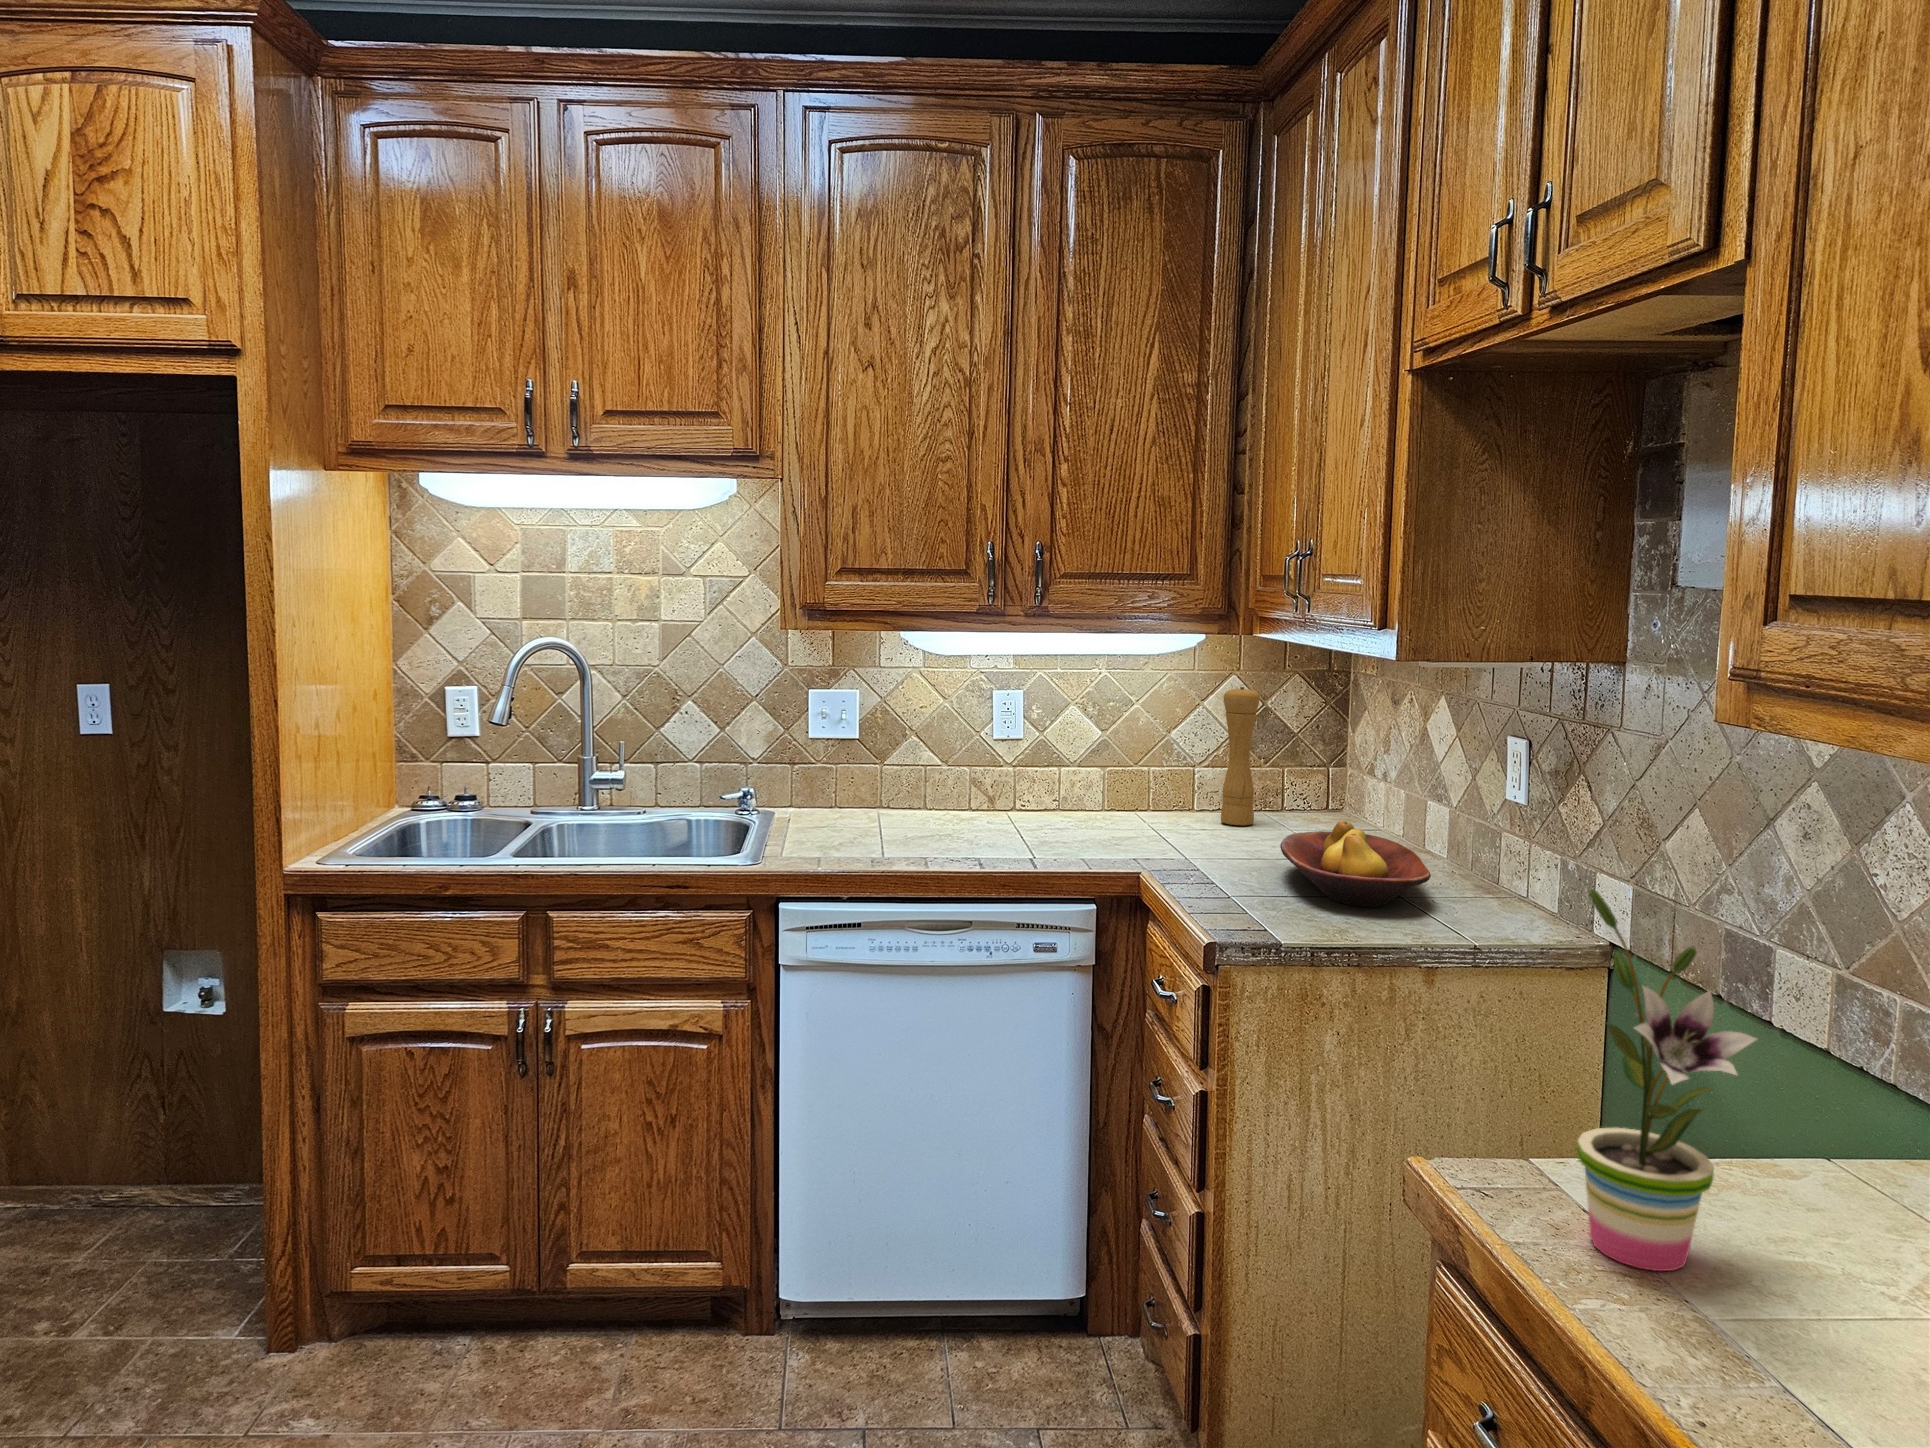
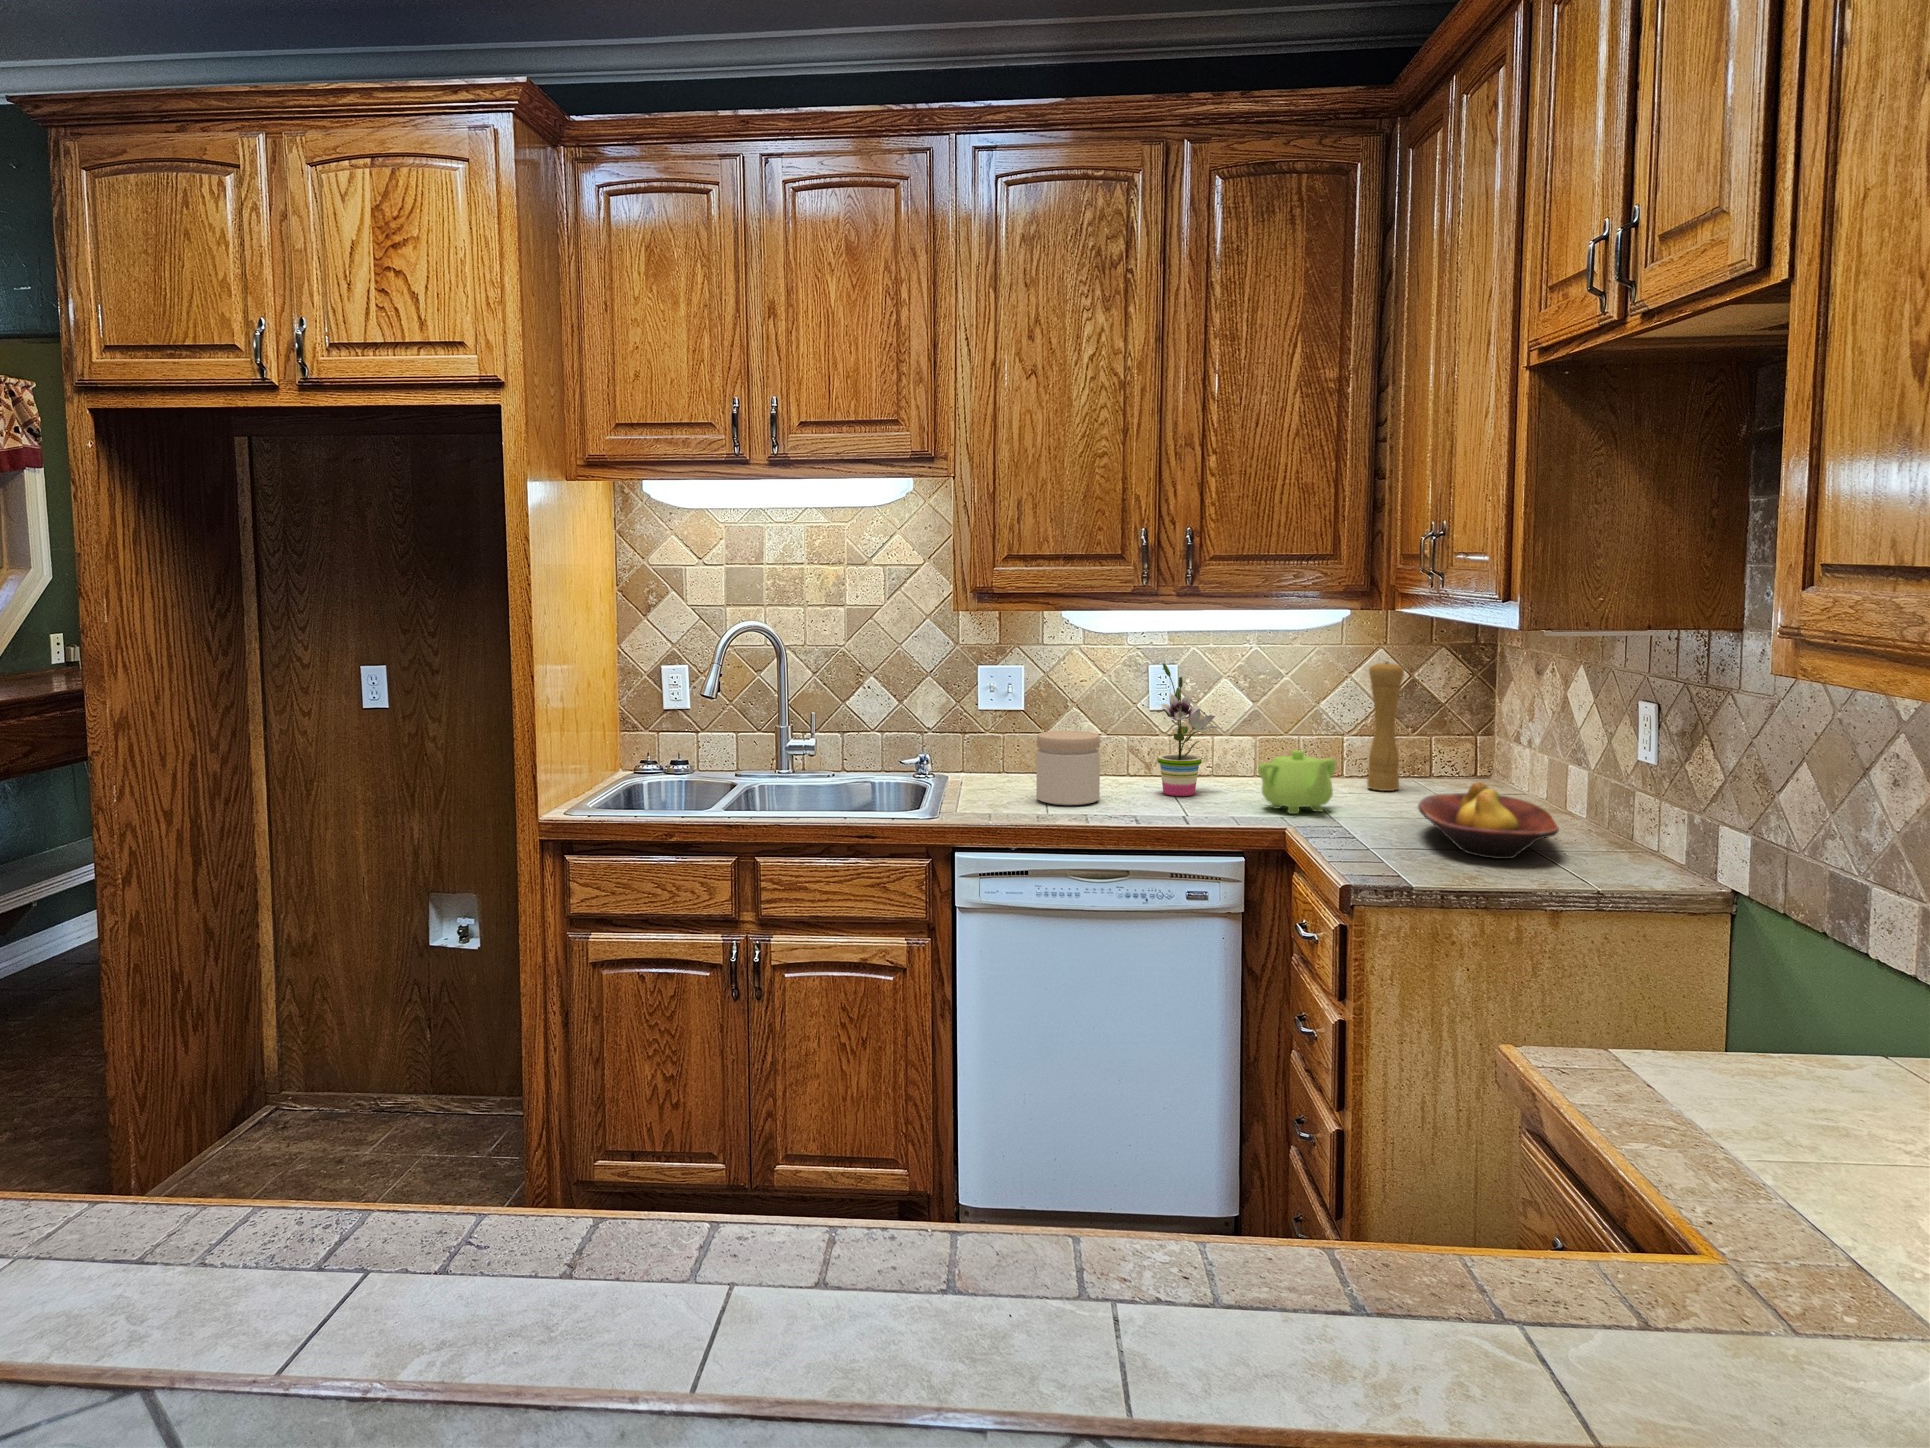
jar: none [868,761,938,845] -> present [1036,731,1100,805]
teapot: none [1109,784,1191,854] -> present [1258,750,1336,814]
potted plant: present [1577,889,1757,1271] -> present [1158,663,1219,796]

